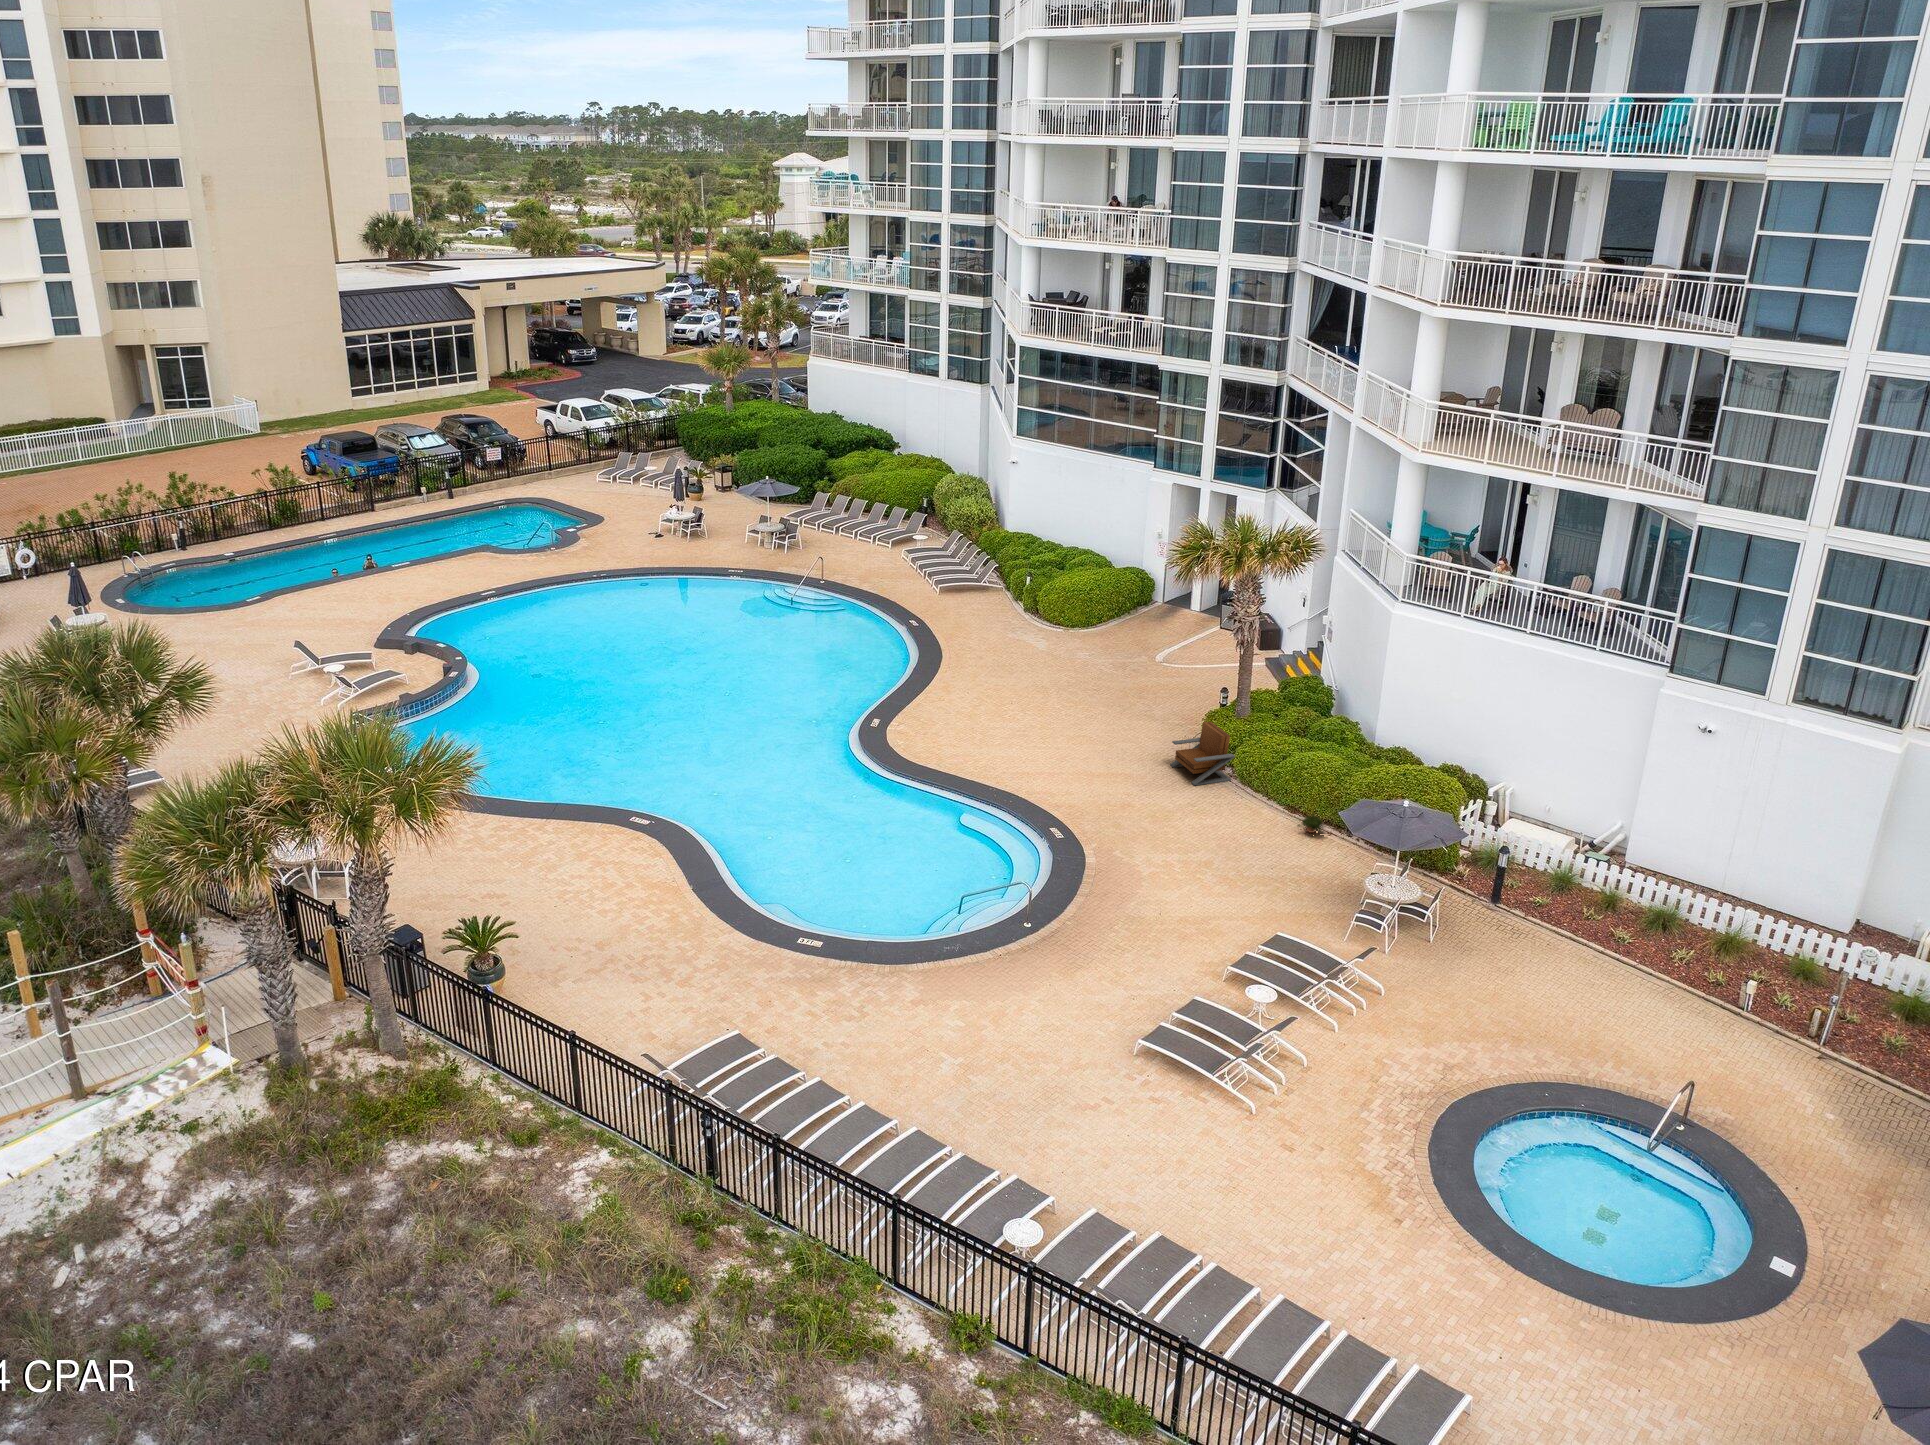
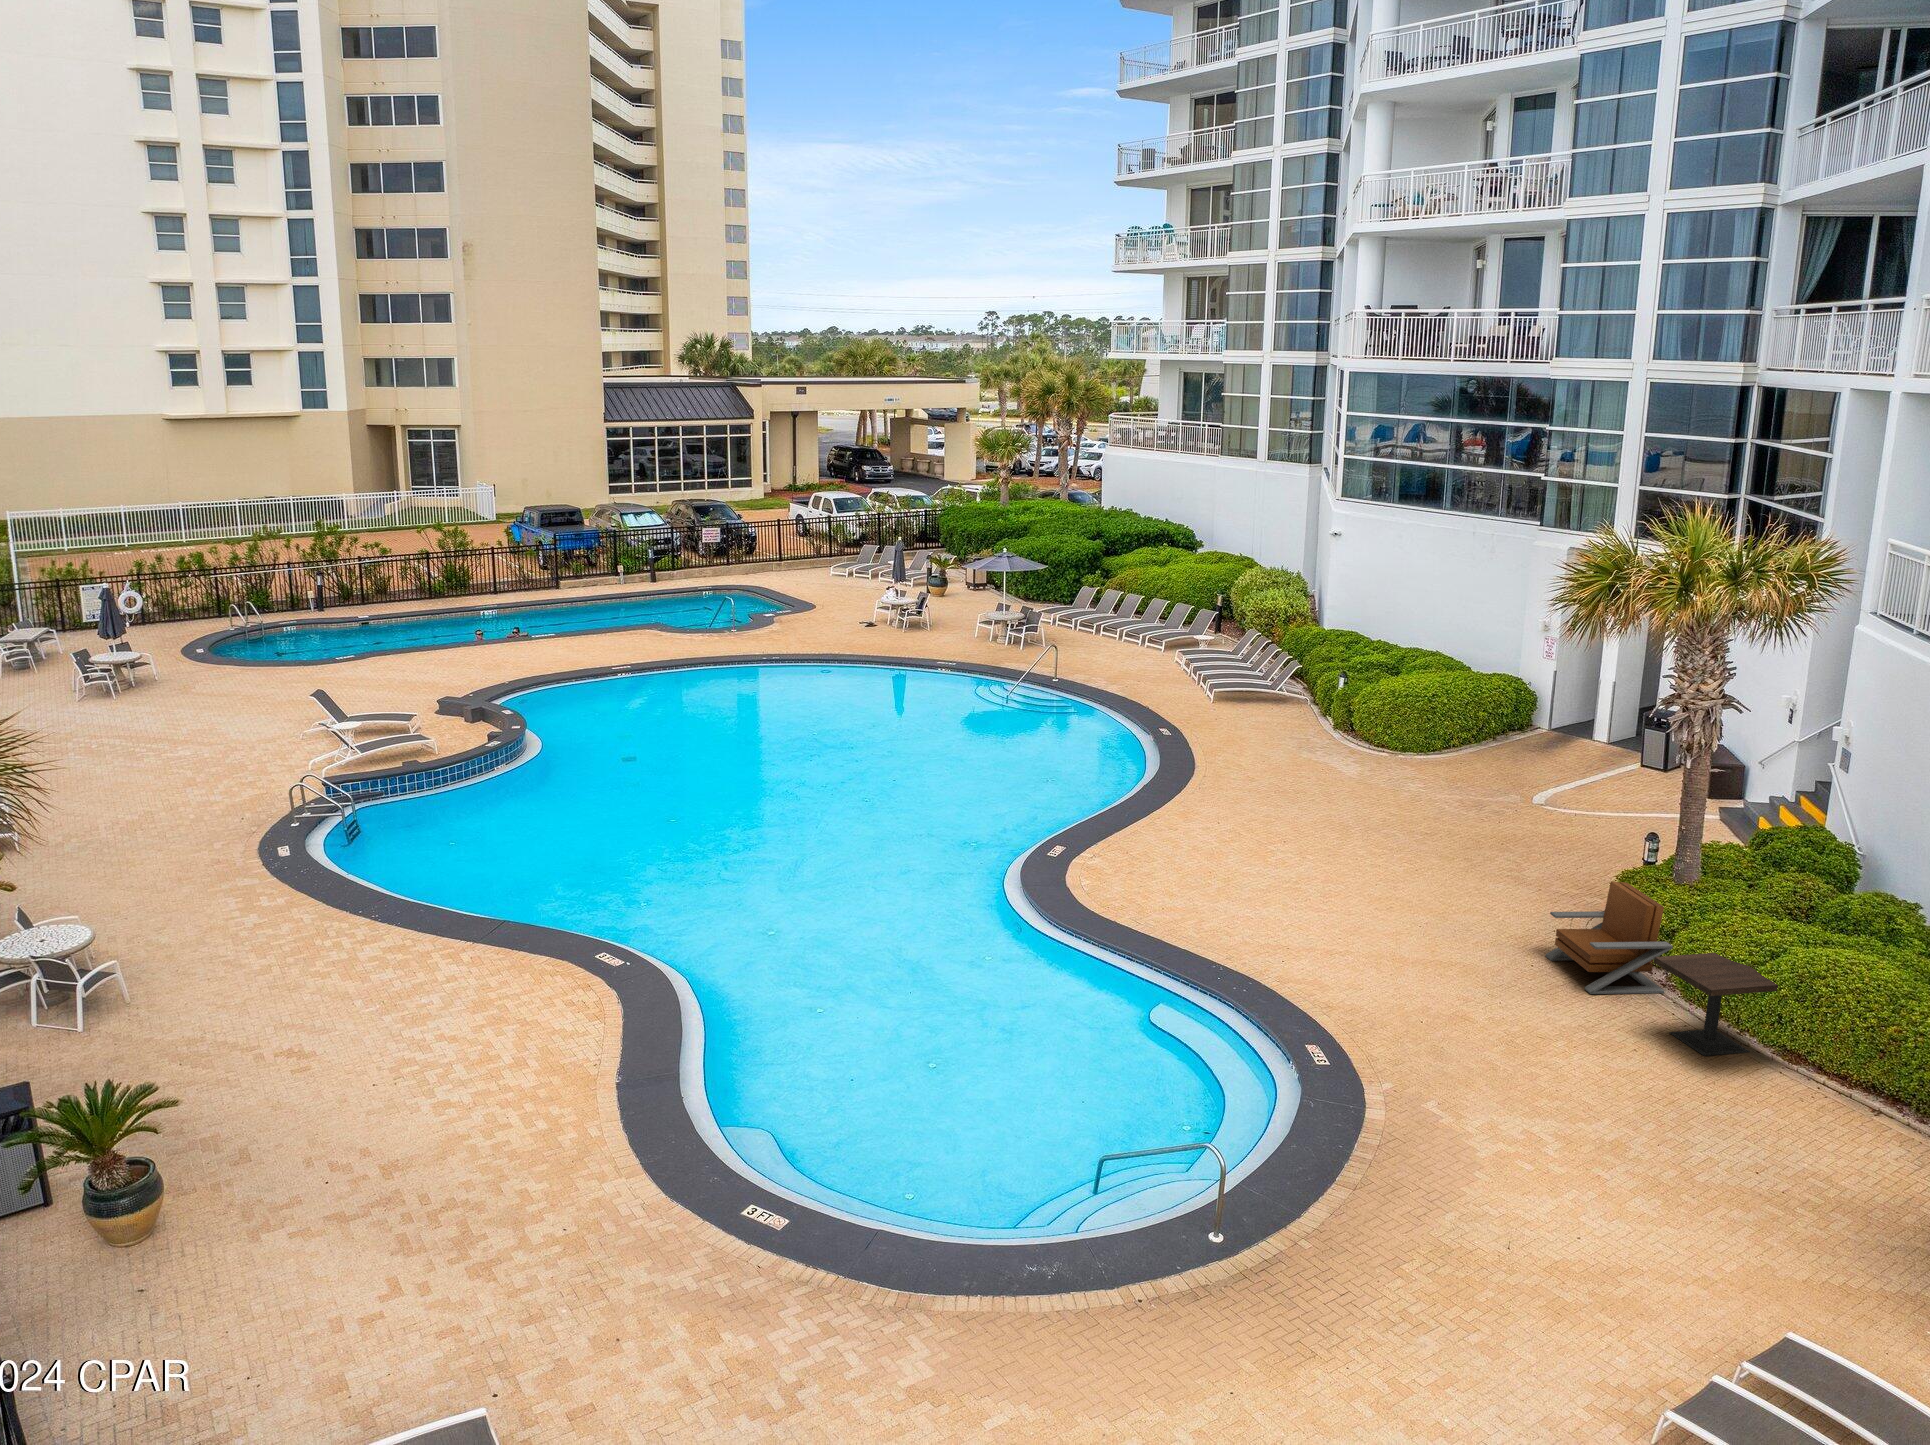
side table: none [1226,759,1288,814] -> present [1654,953,1778,1056]
potted plant: present [1298,814,1323,833] -> none [1806,1066,1873,1113]

